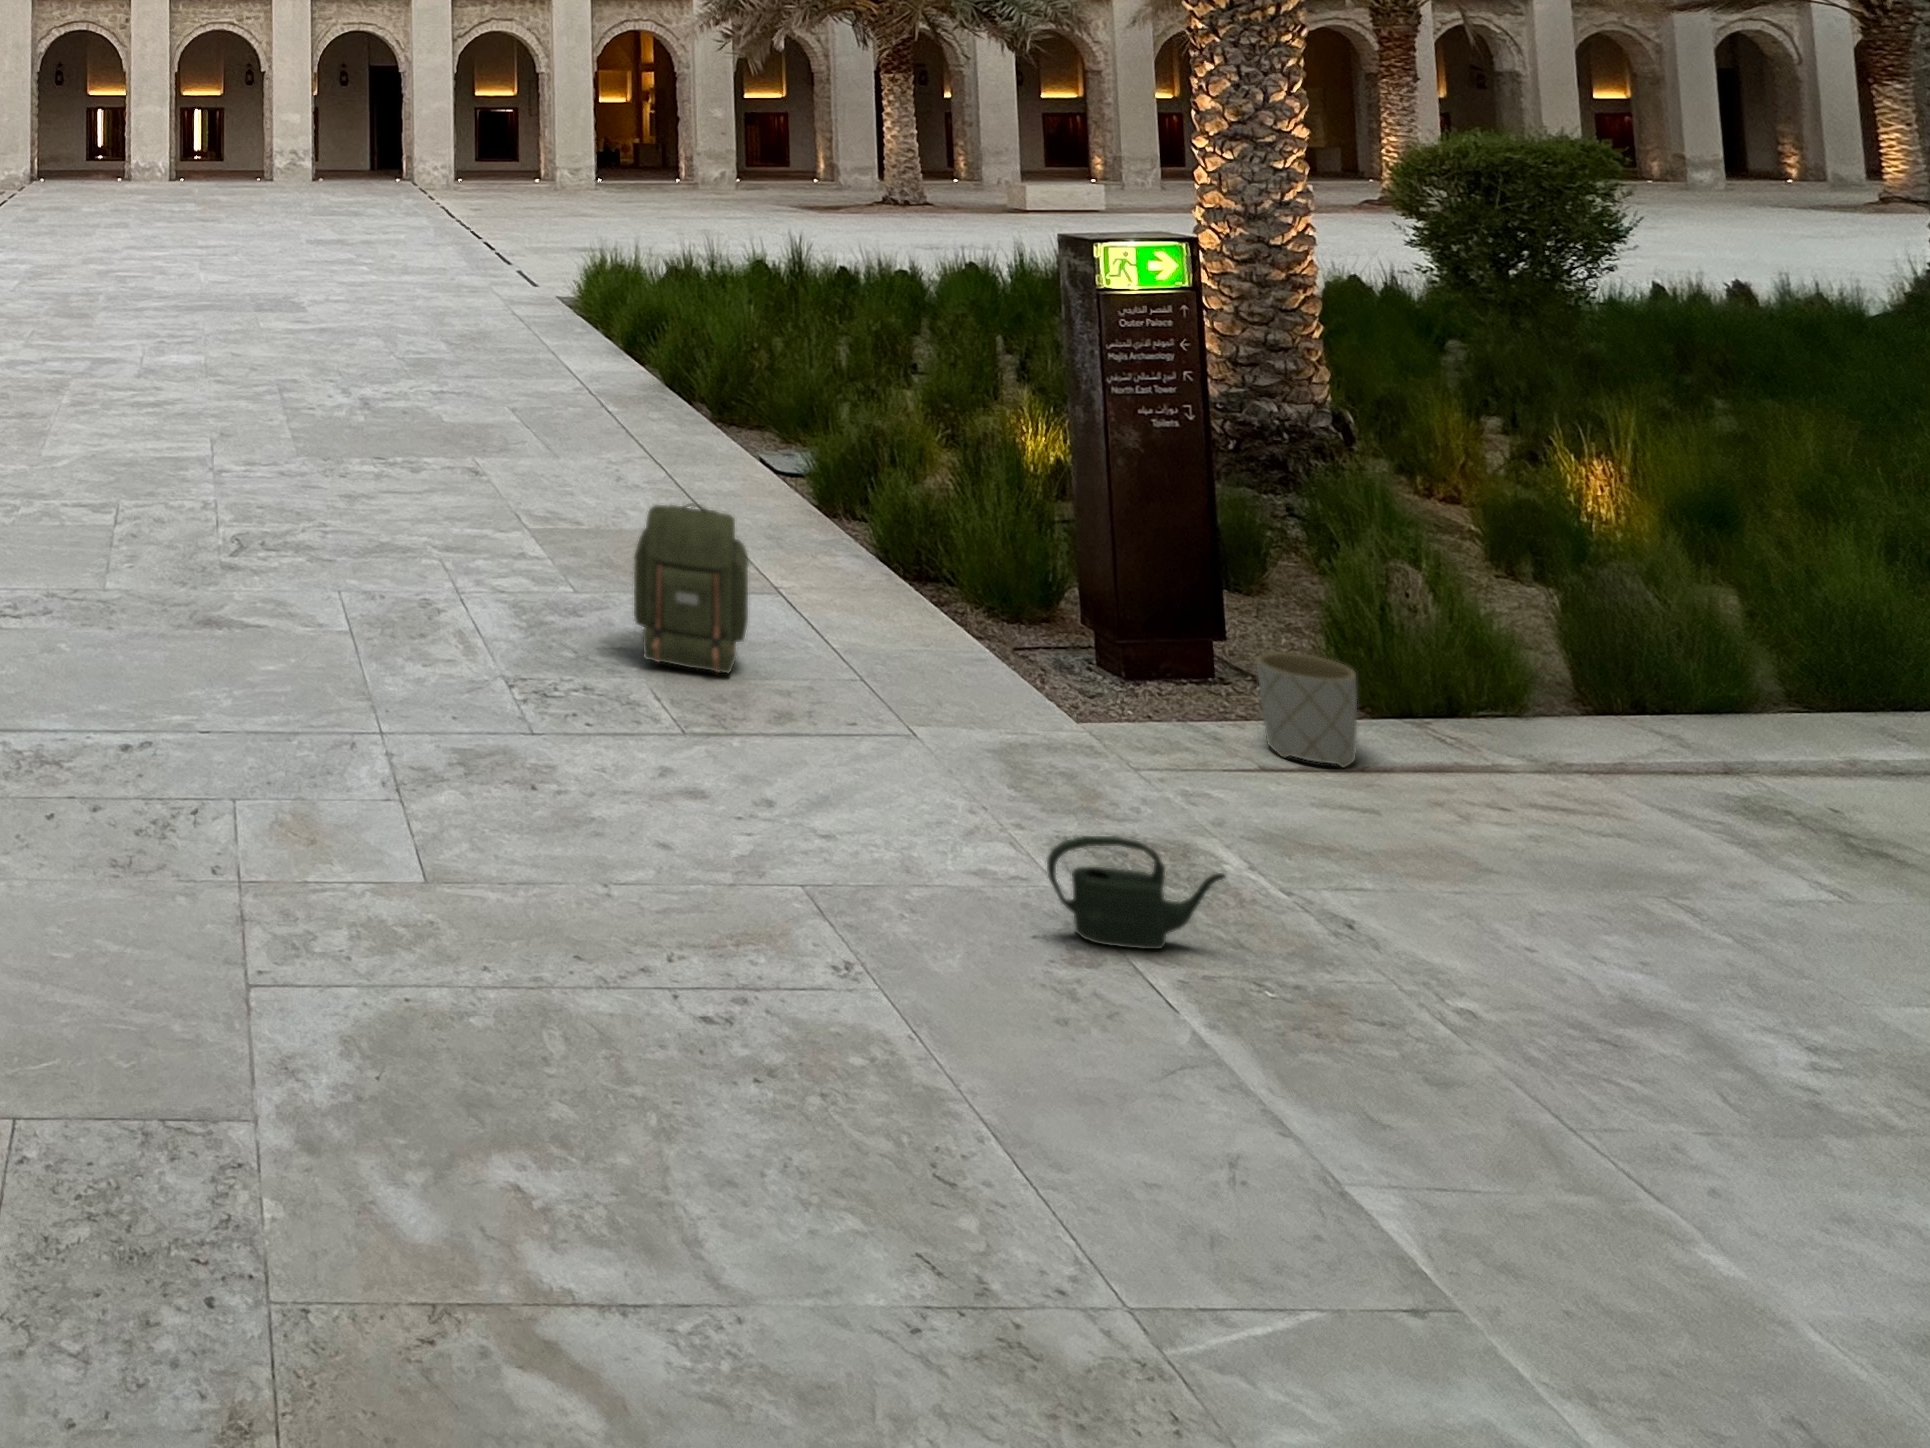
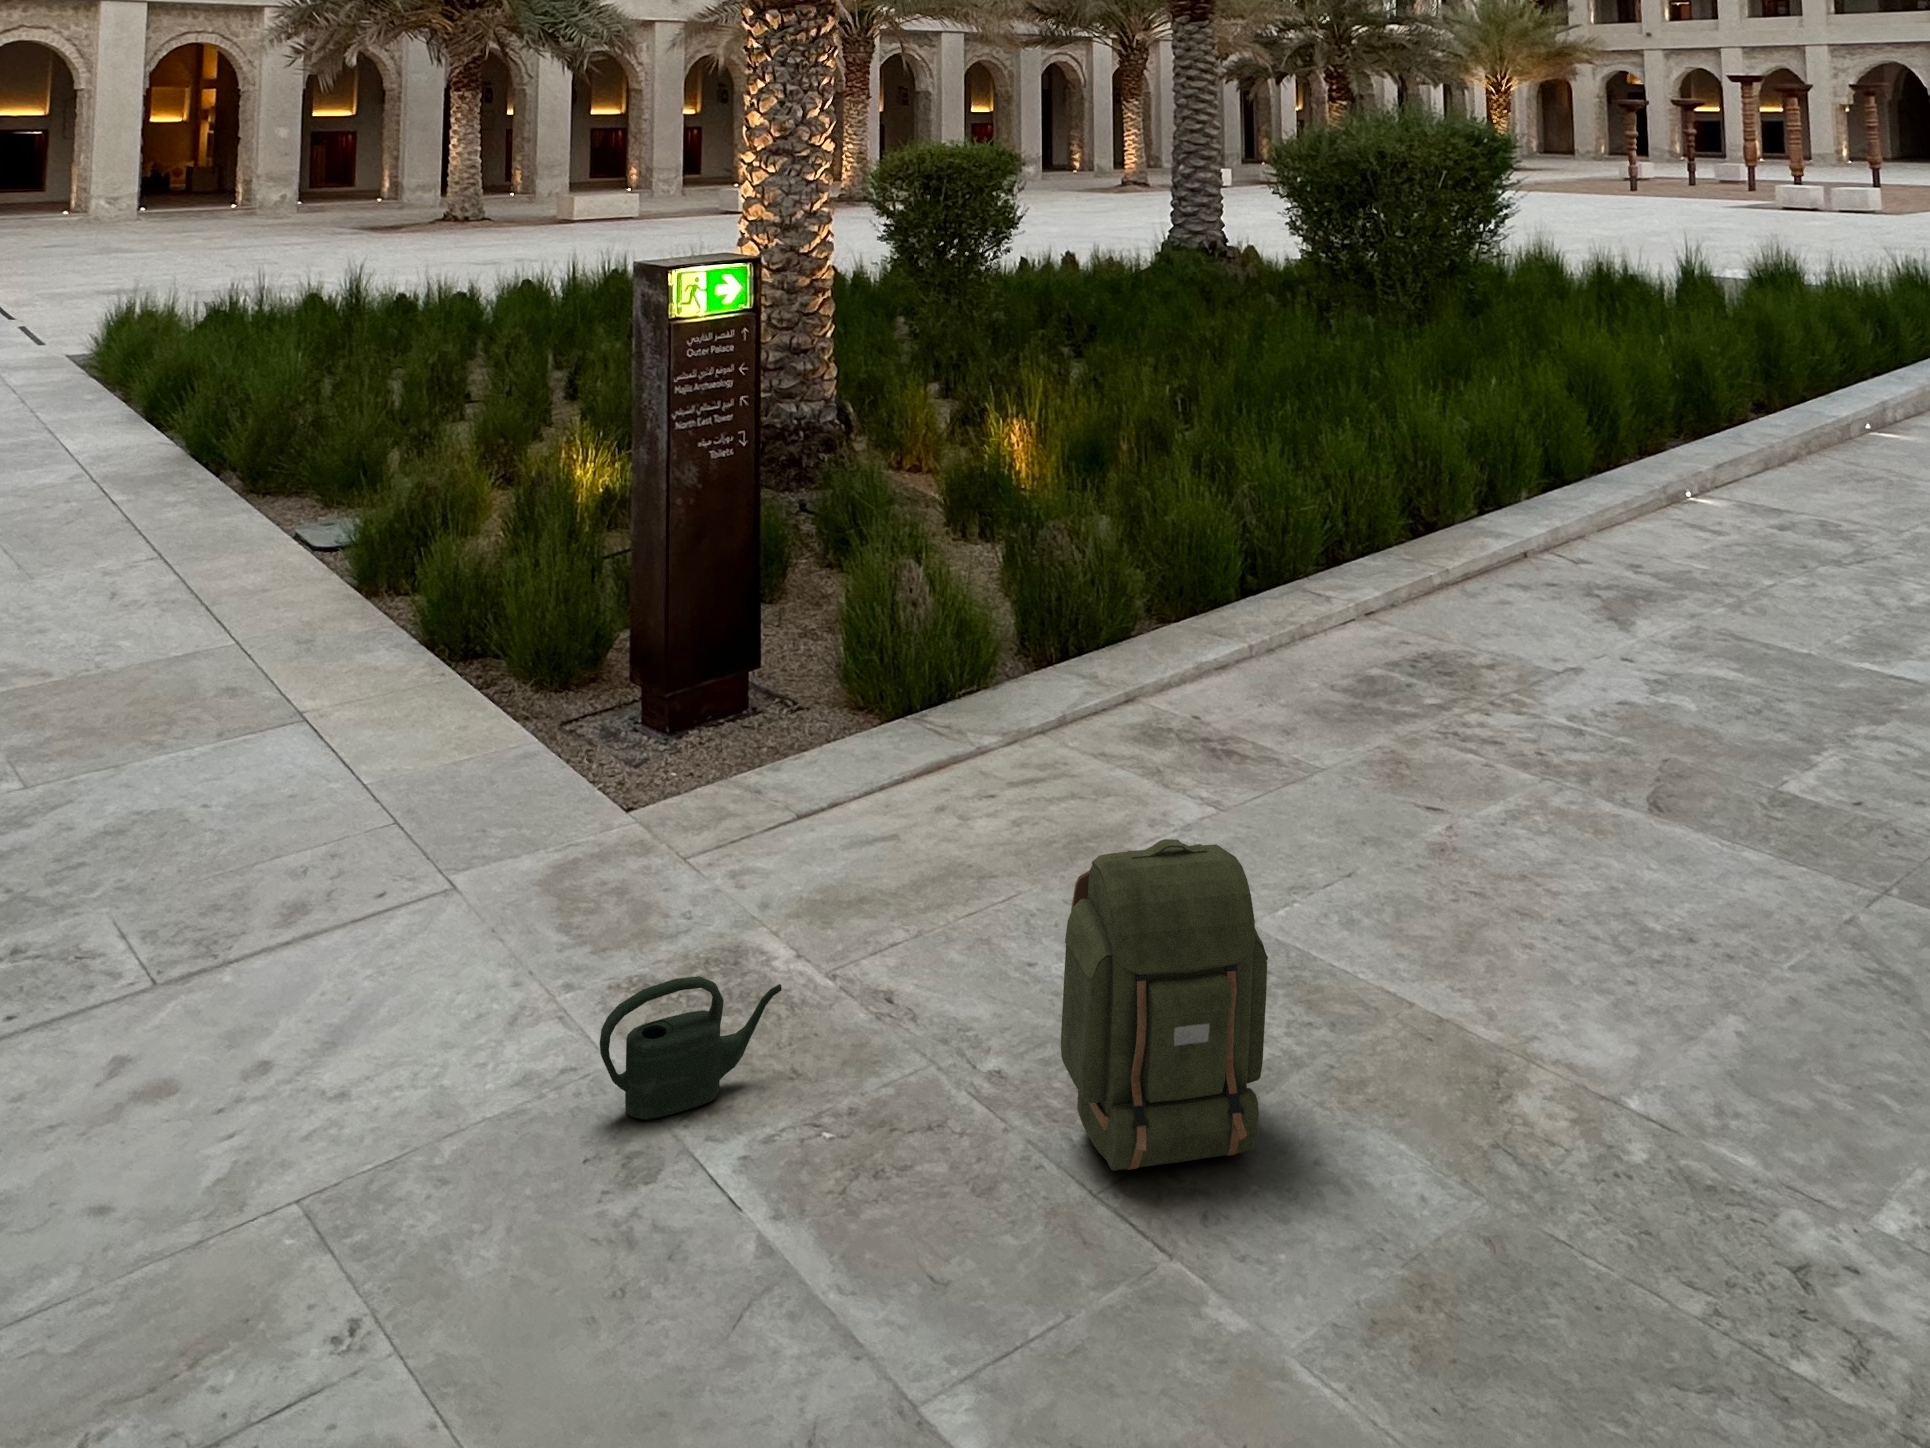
backpack: present [634,503,748,673] -> present [1061,839,1268,1170]
planter: present [1257,652,1357,767] -> none [796,679,880,796]

